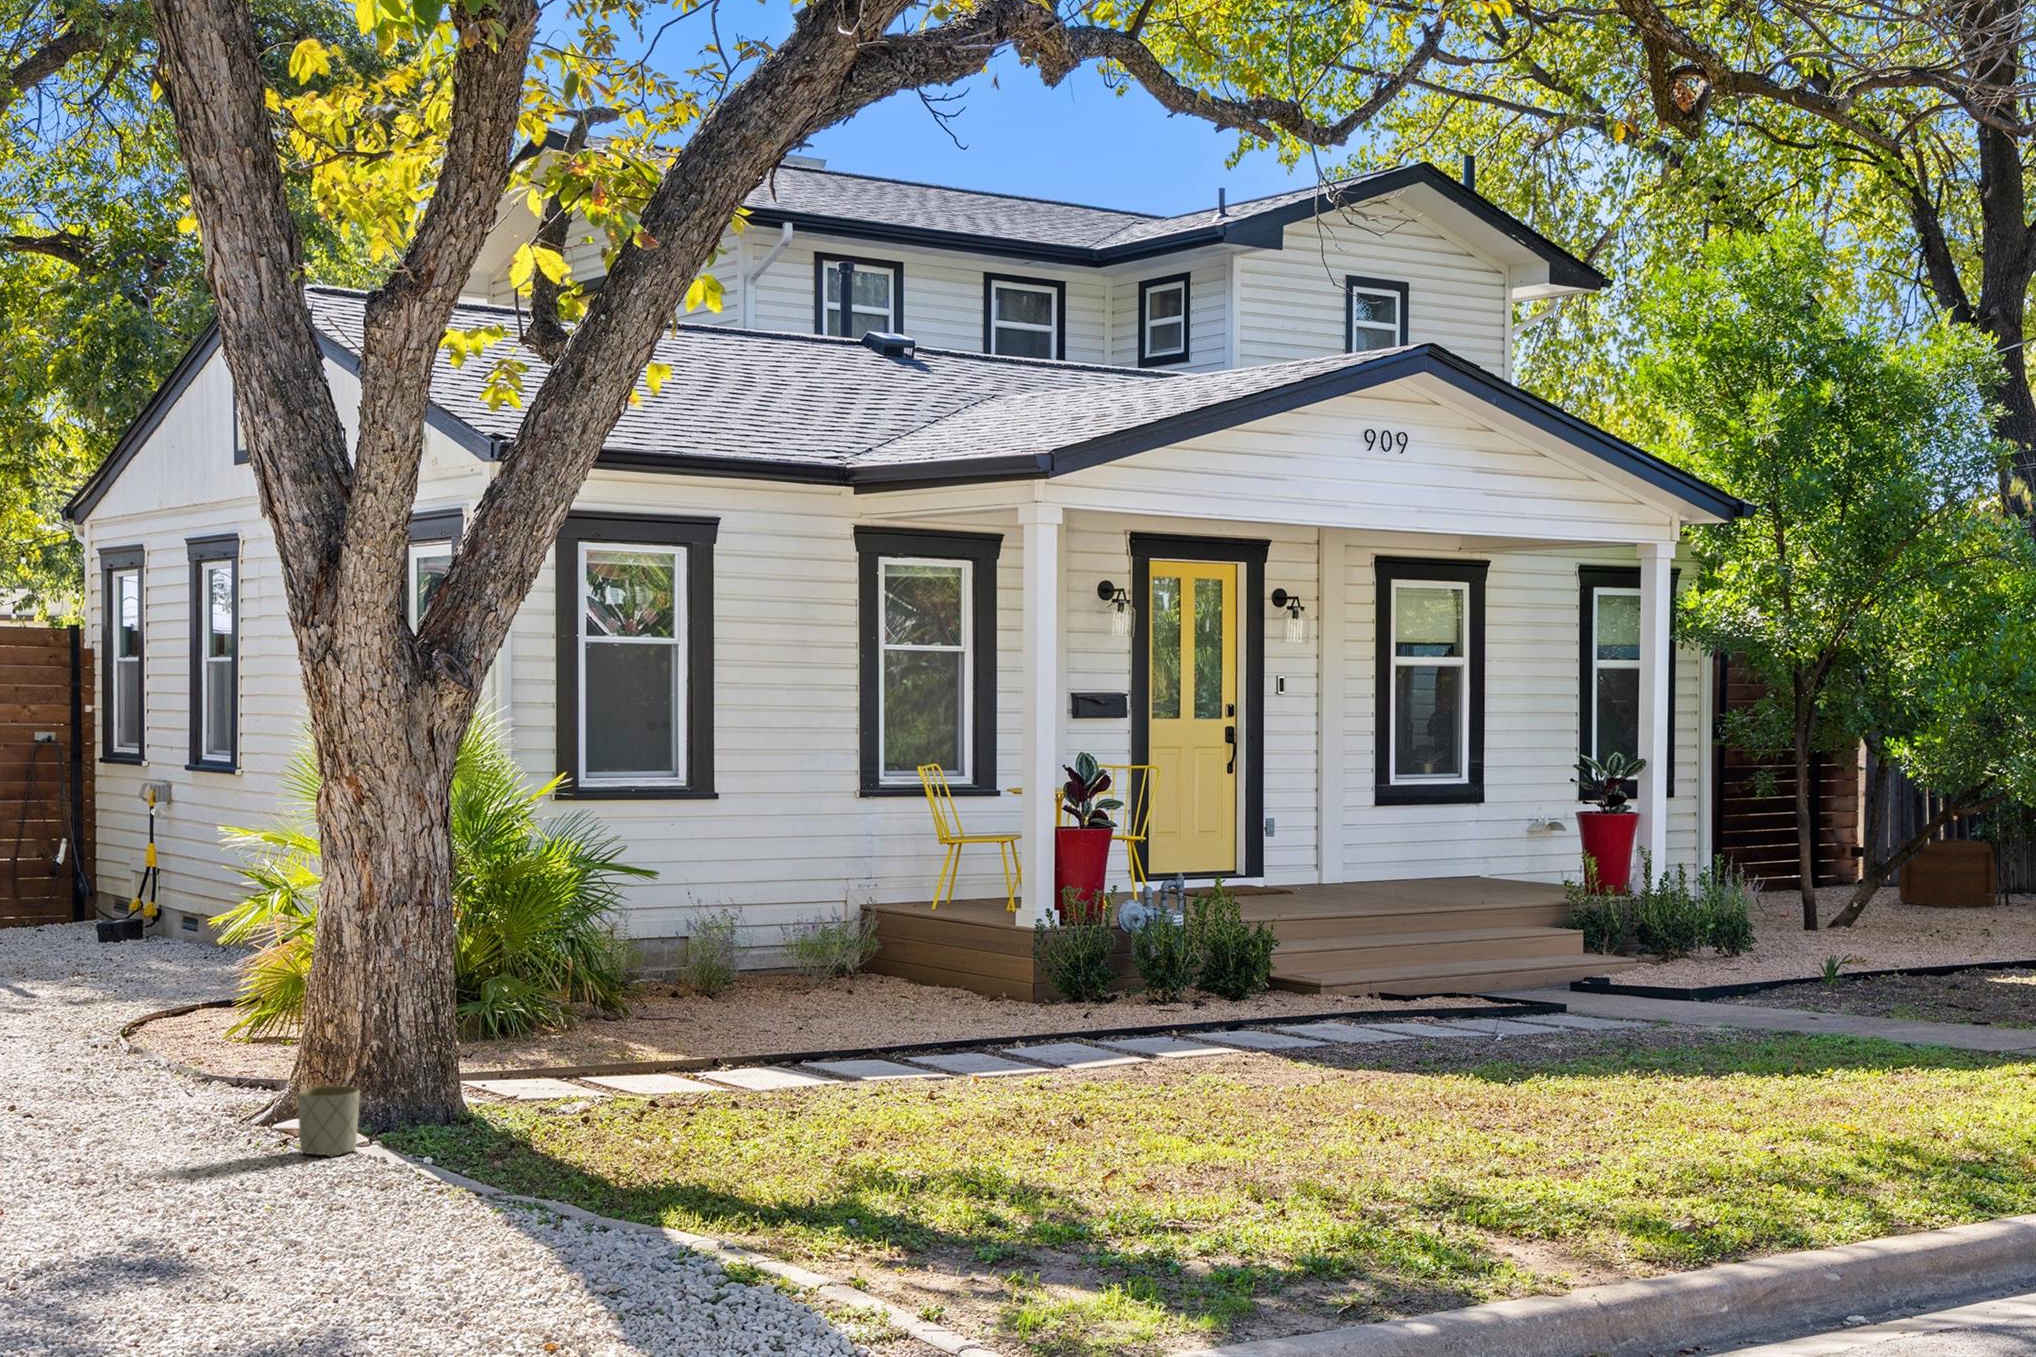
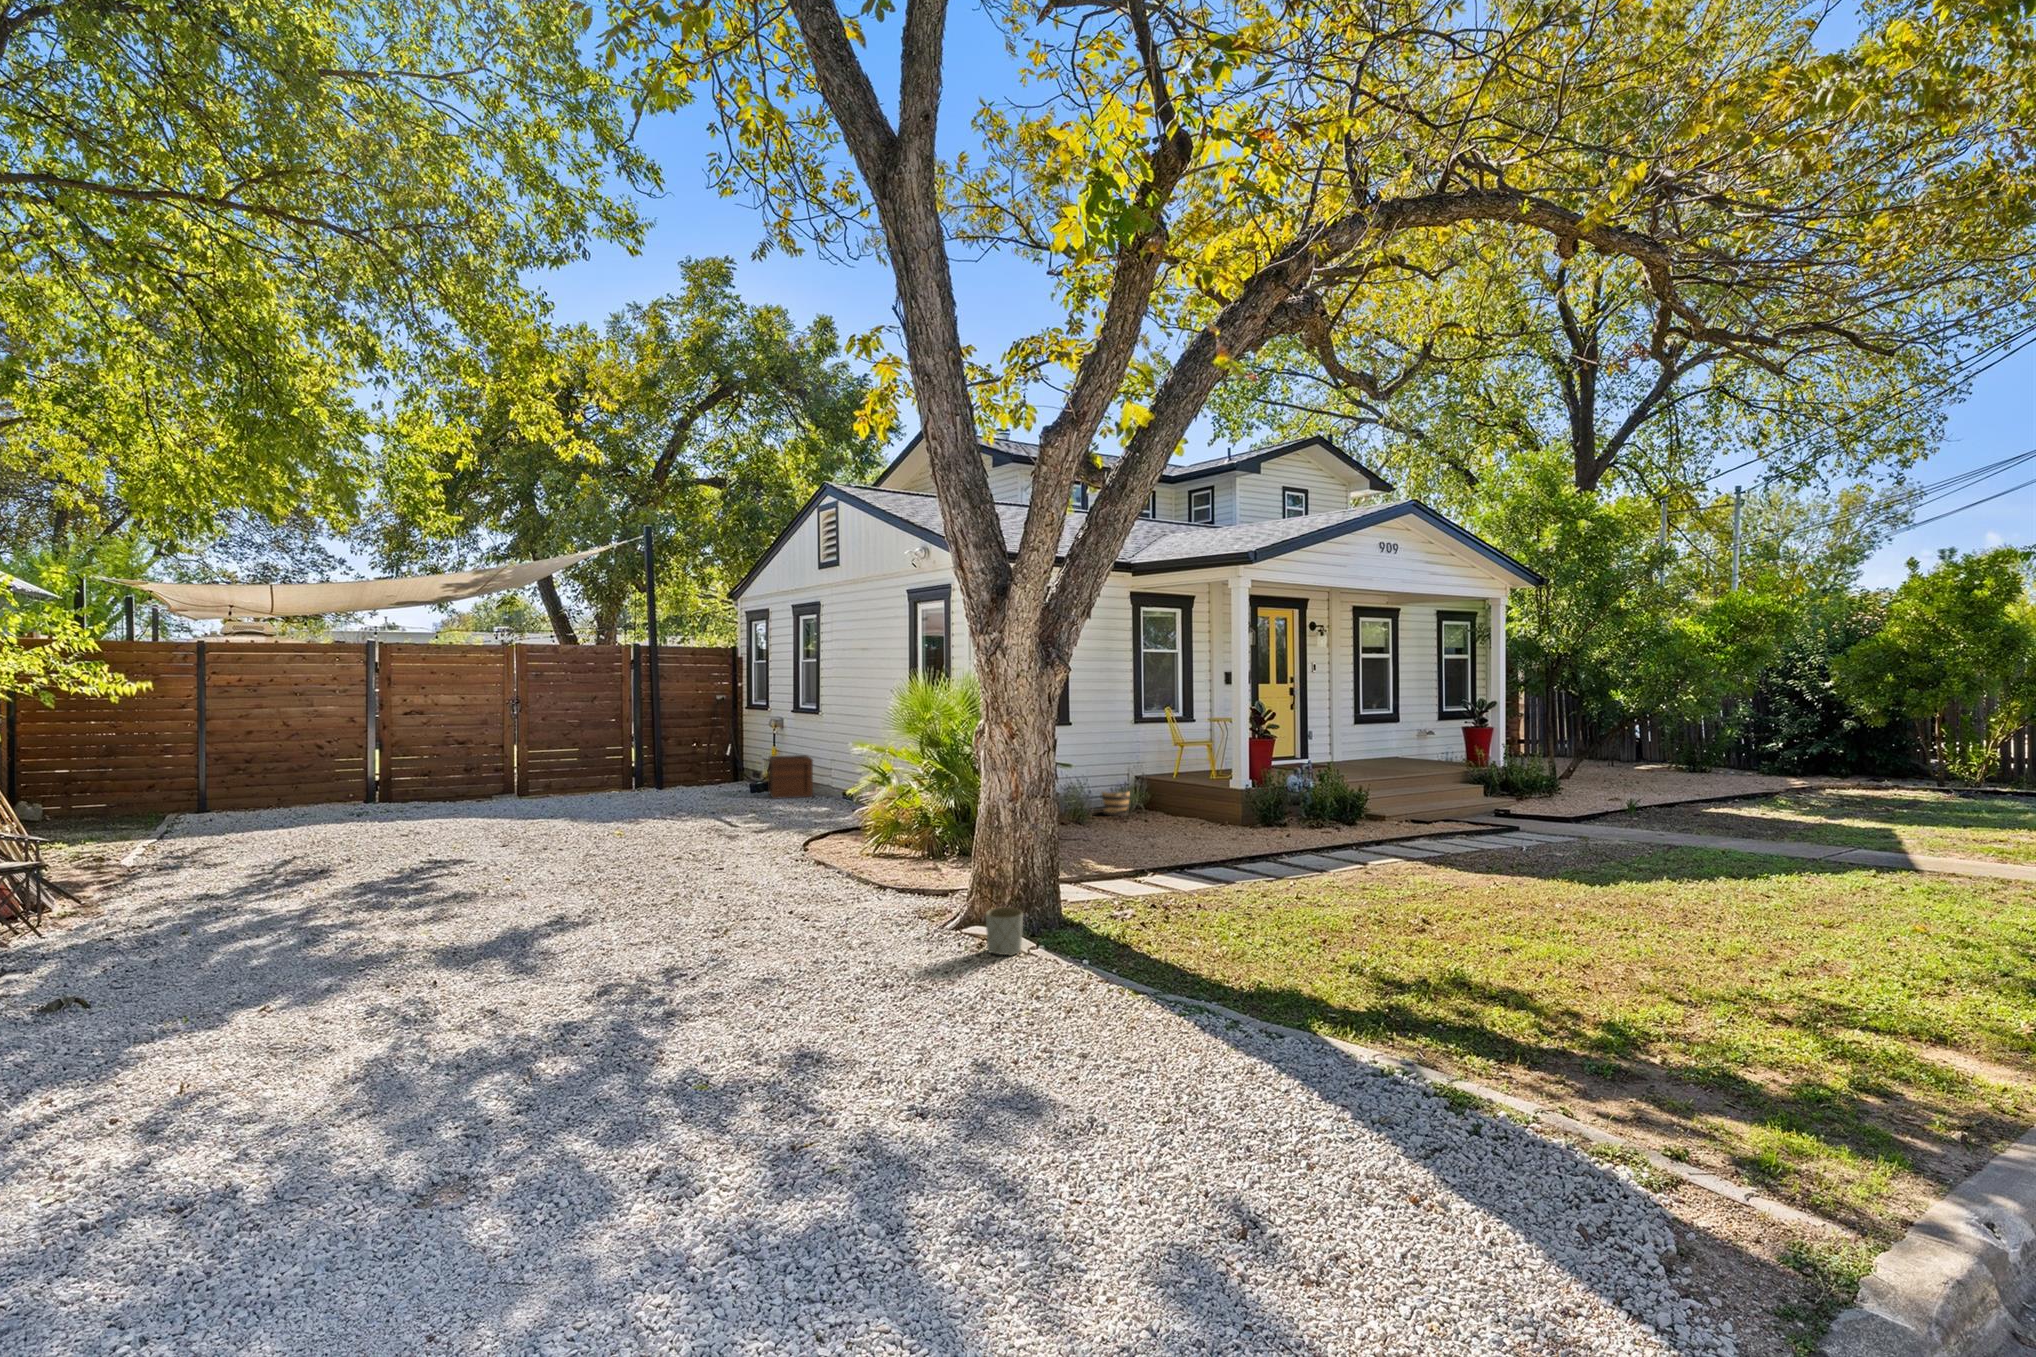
wooden crate: present [1899,839,1996,908] -> present [768,755,813,799]
bucket: none [770,930,829,982] -> present [1102,791,1130,816]

